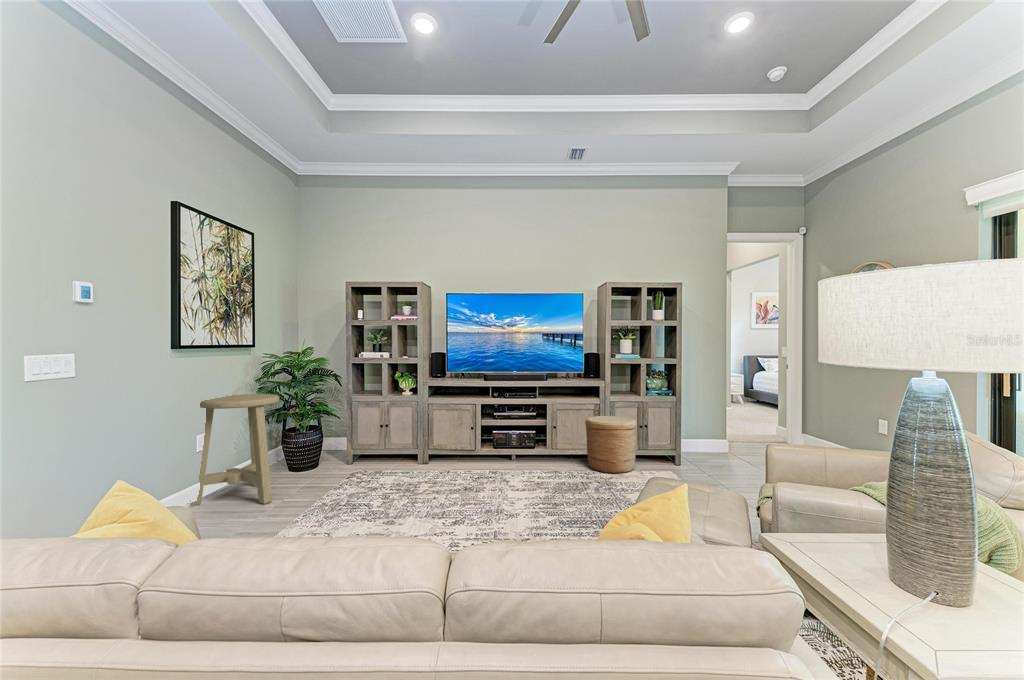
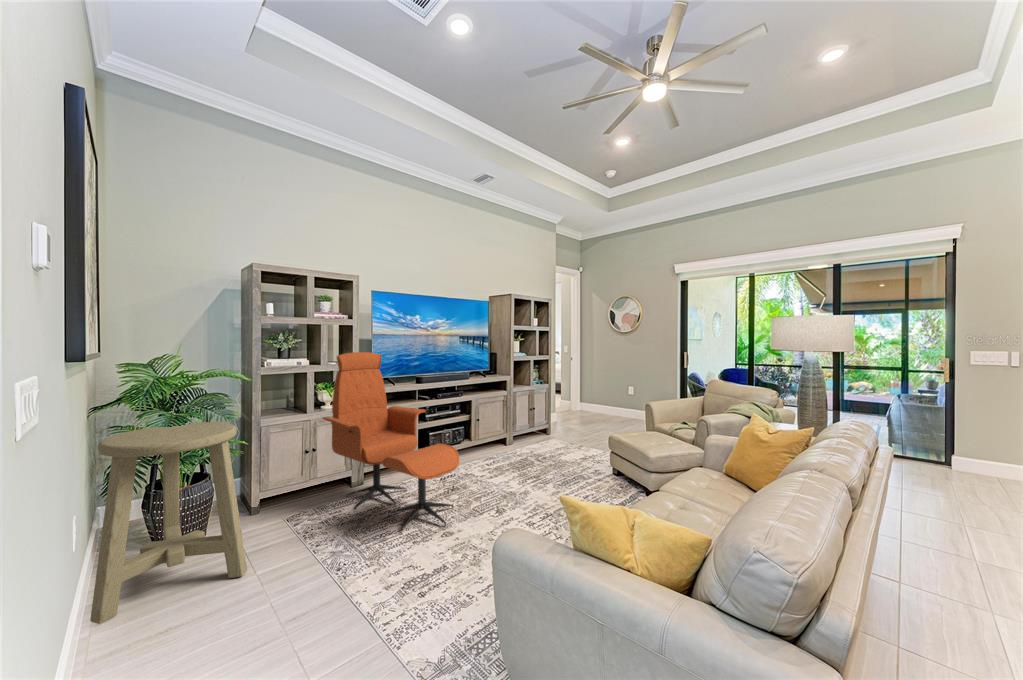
lounge chair: none [365,348,453,511] -> present [323,352,459,531]
woven basket: present [585,416,637,473] -> none [505,405,548,453]

